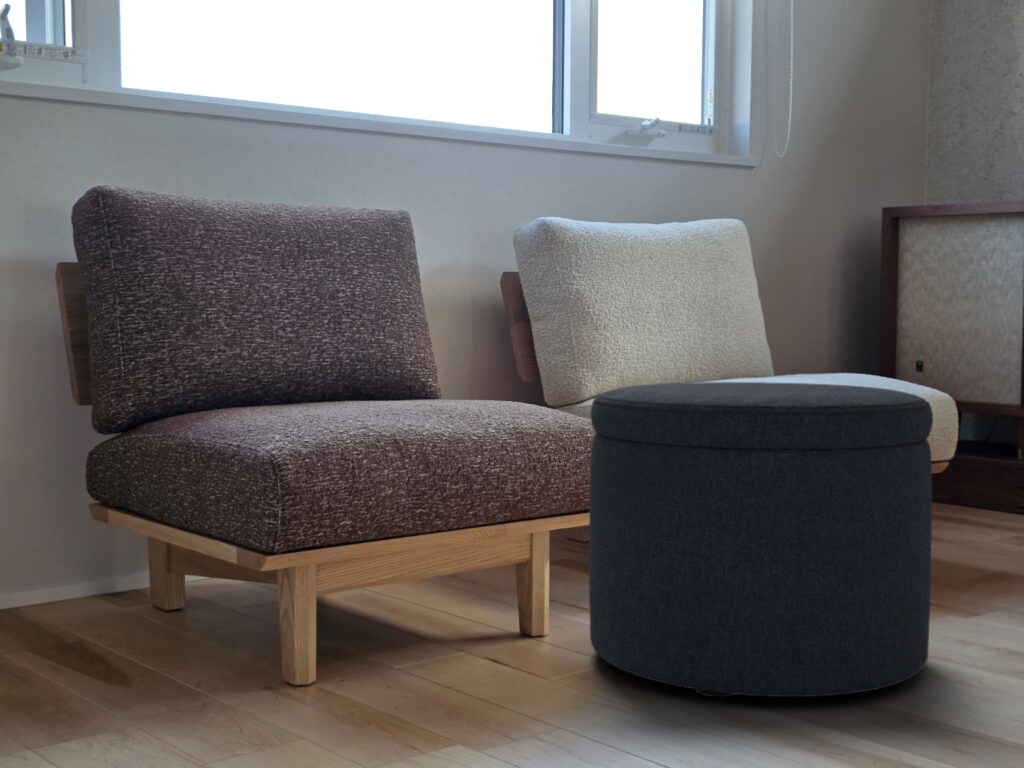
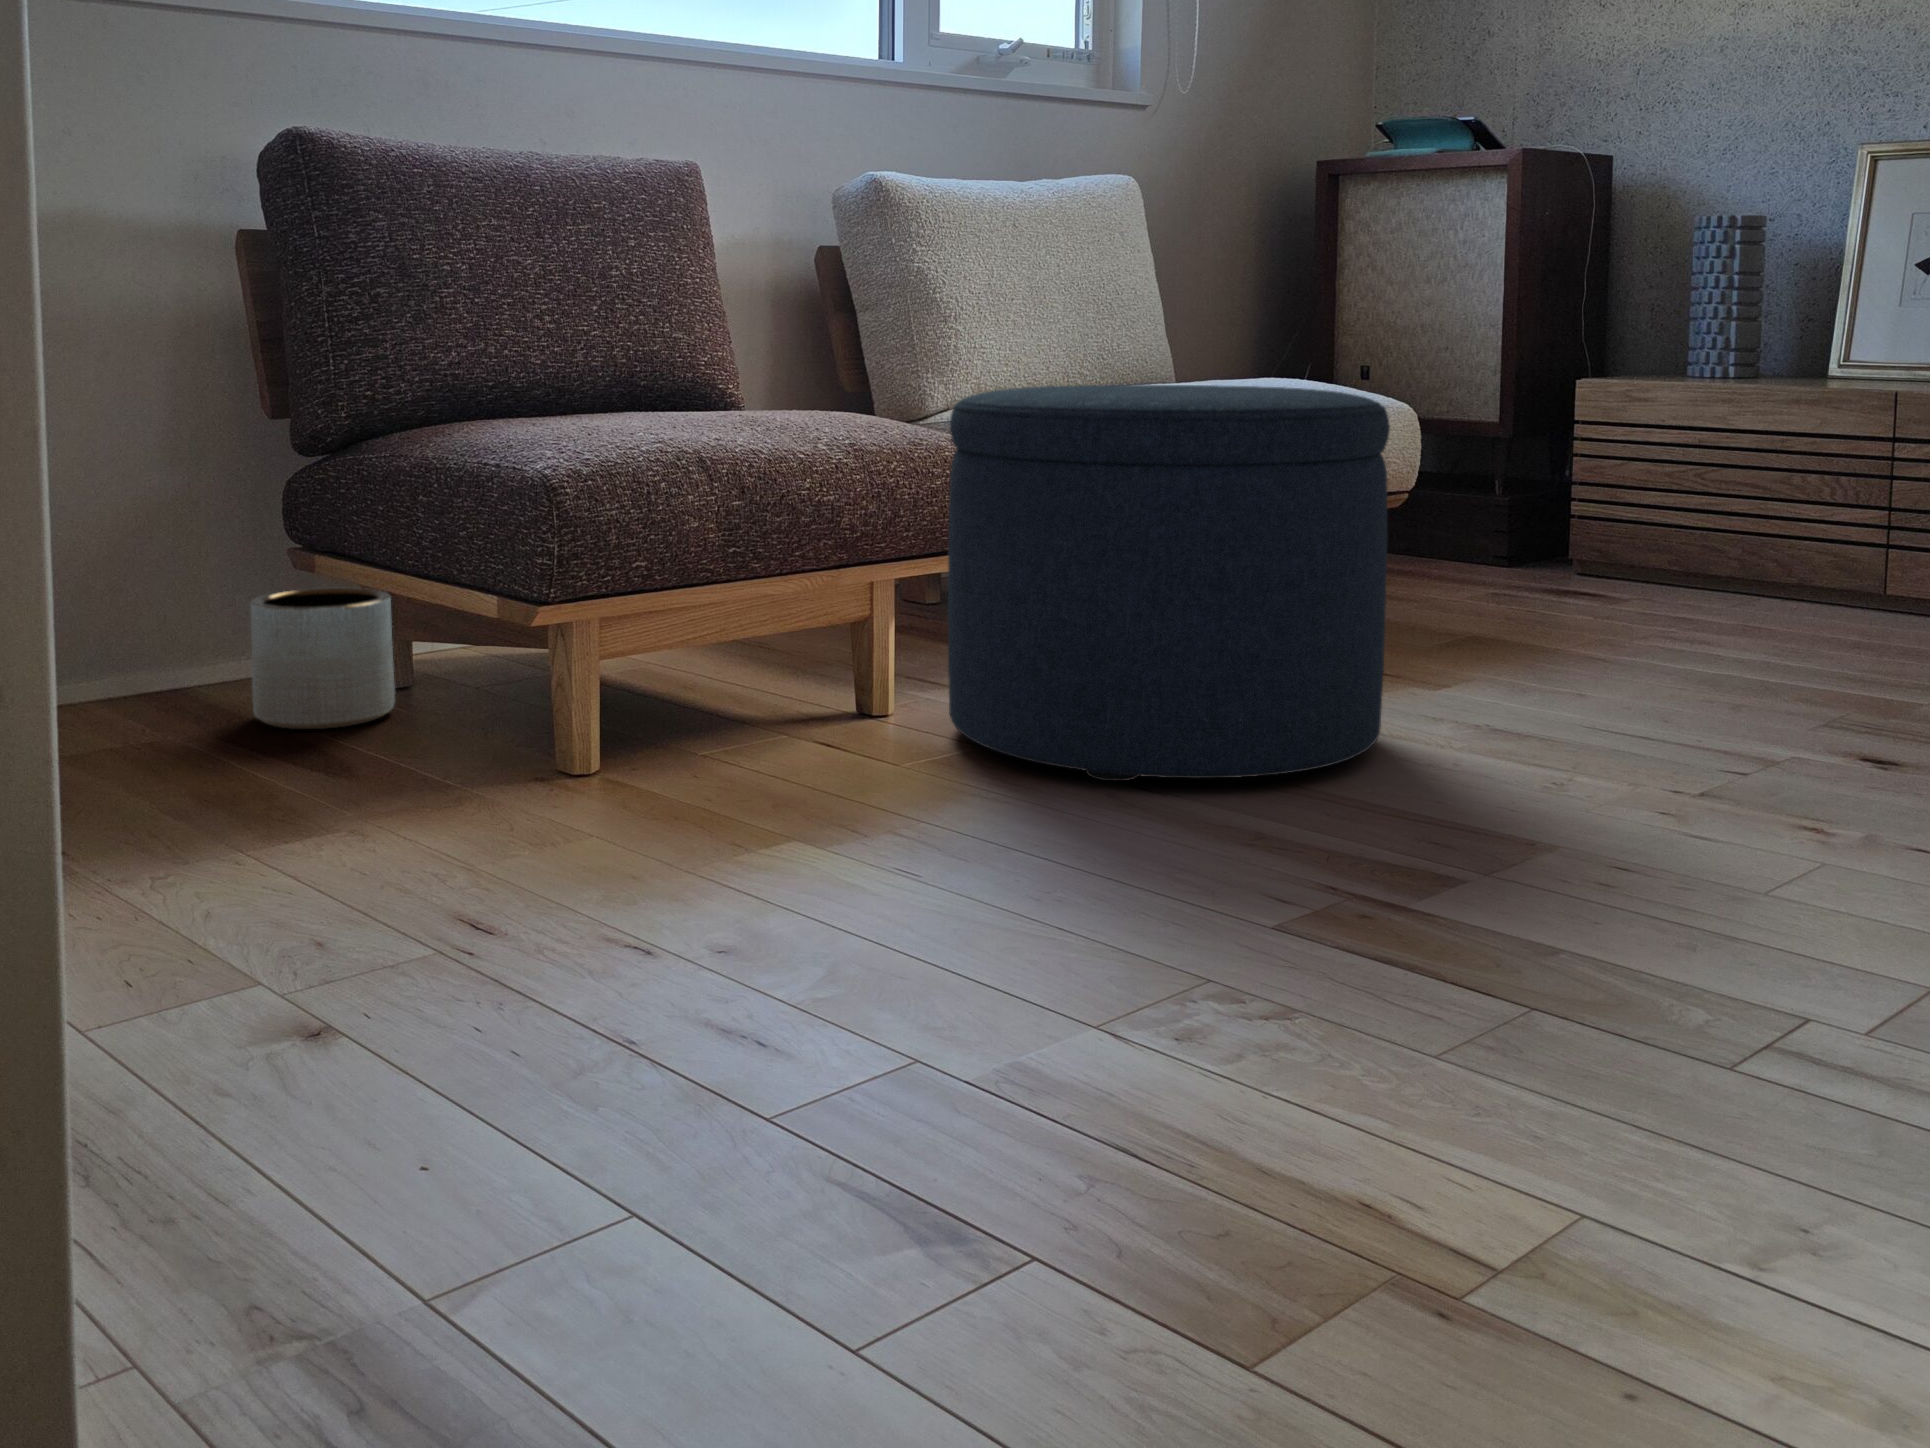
planter: none [57,534,166,644] -> present [251,588,395,729]

